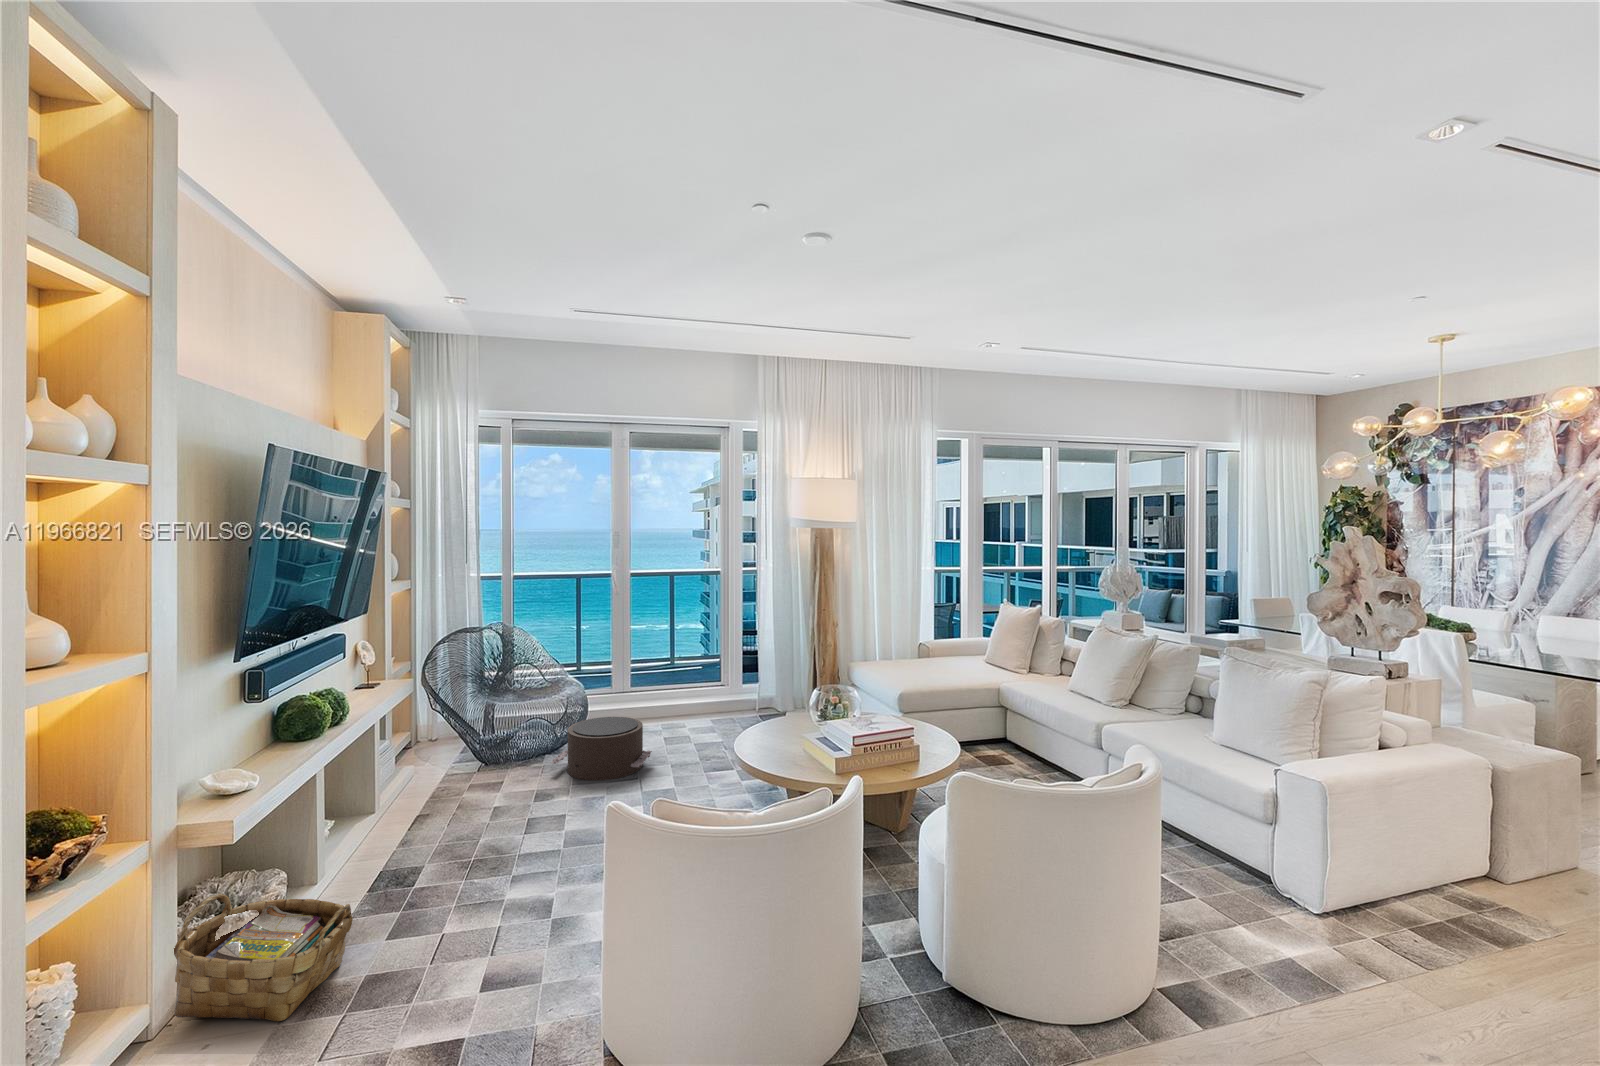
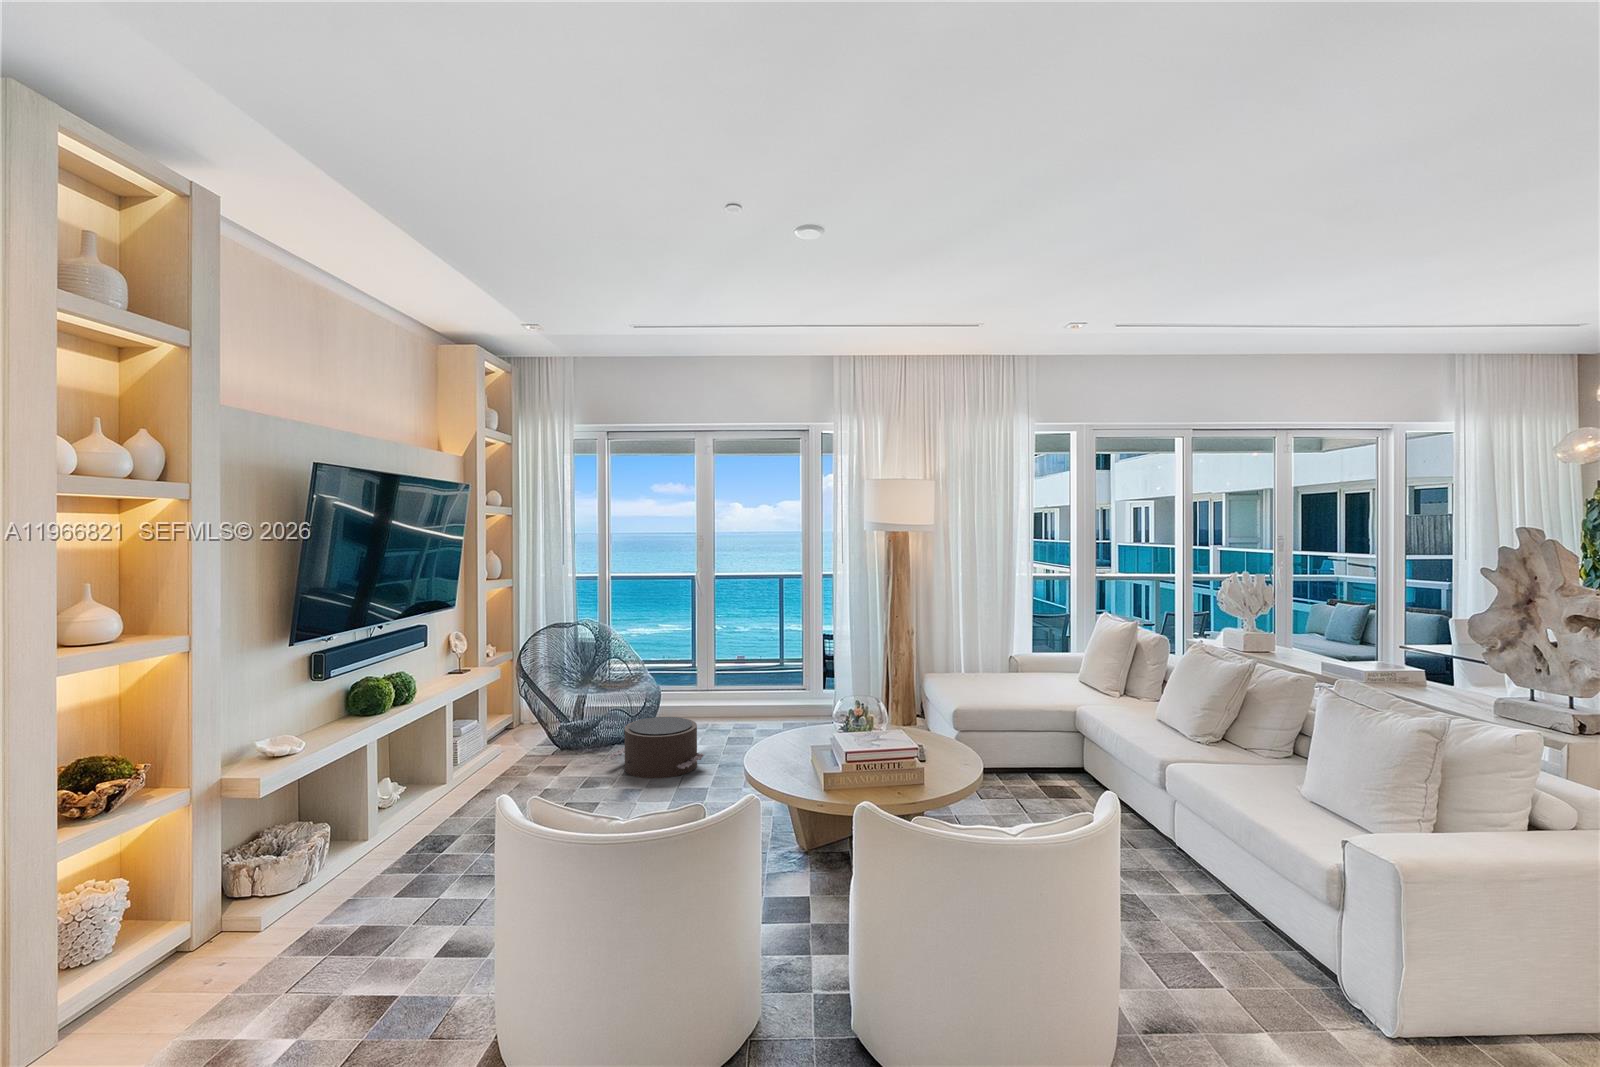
woven basket: present [174,894,353,1021] -> none [218,838,359,950]

